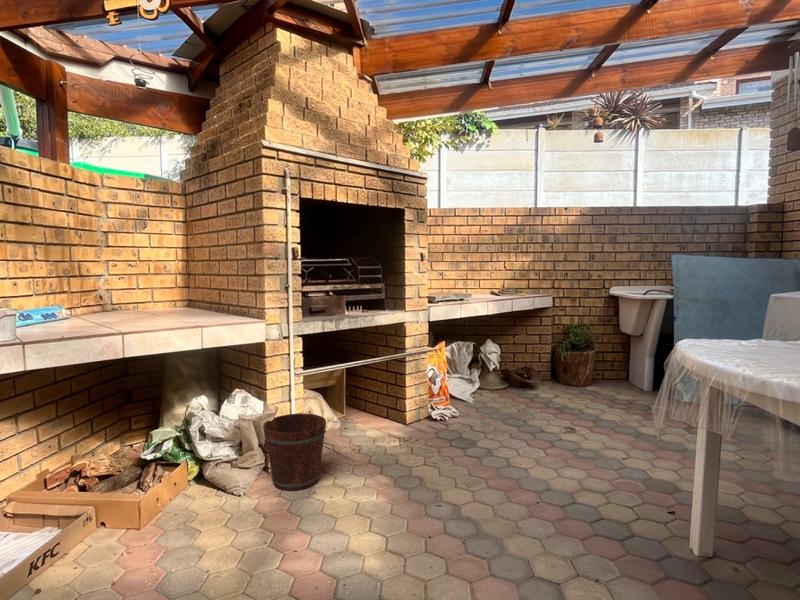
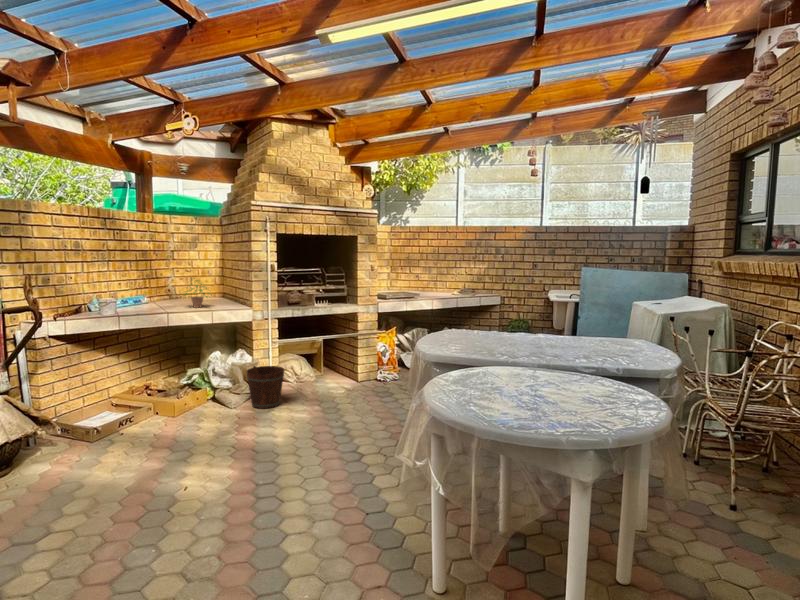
potted plant: none [139,270,196,323] -> present [186,279,207,308]

